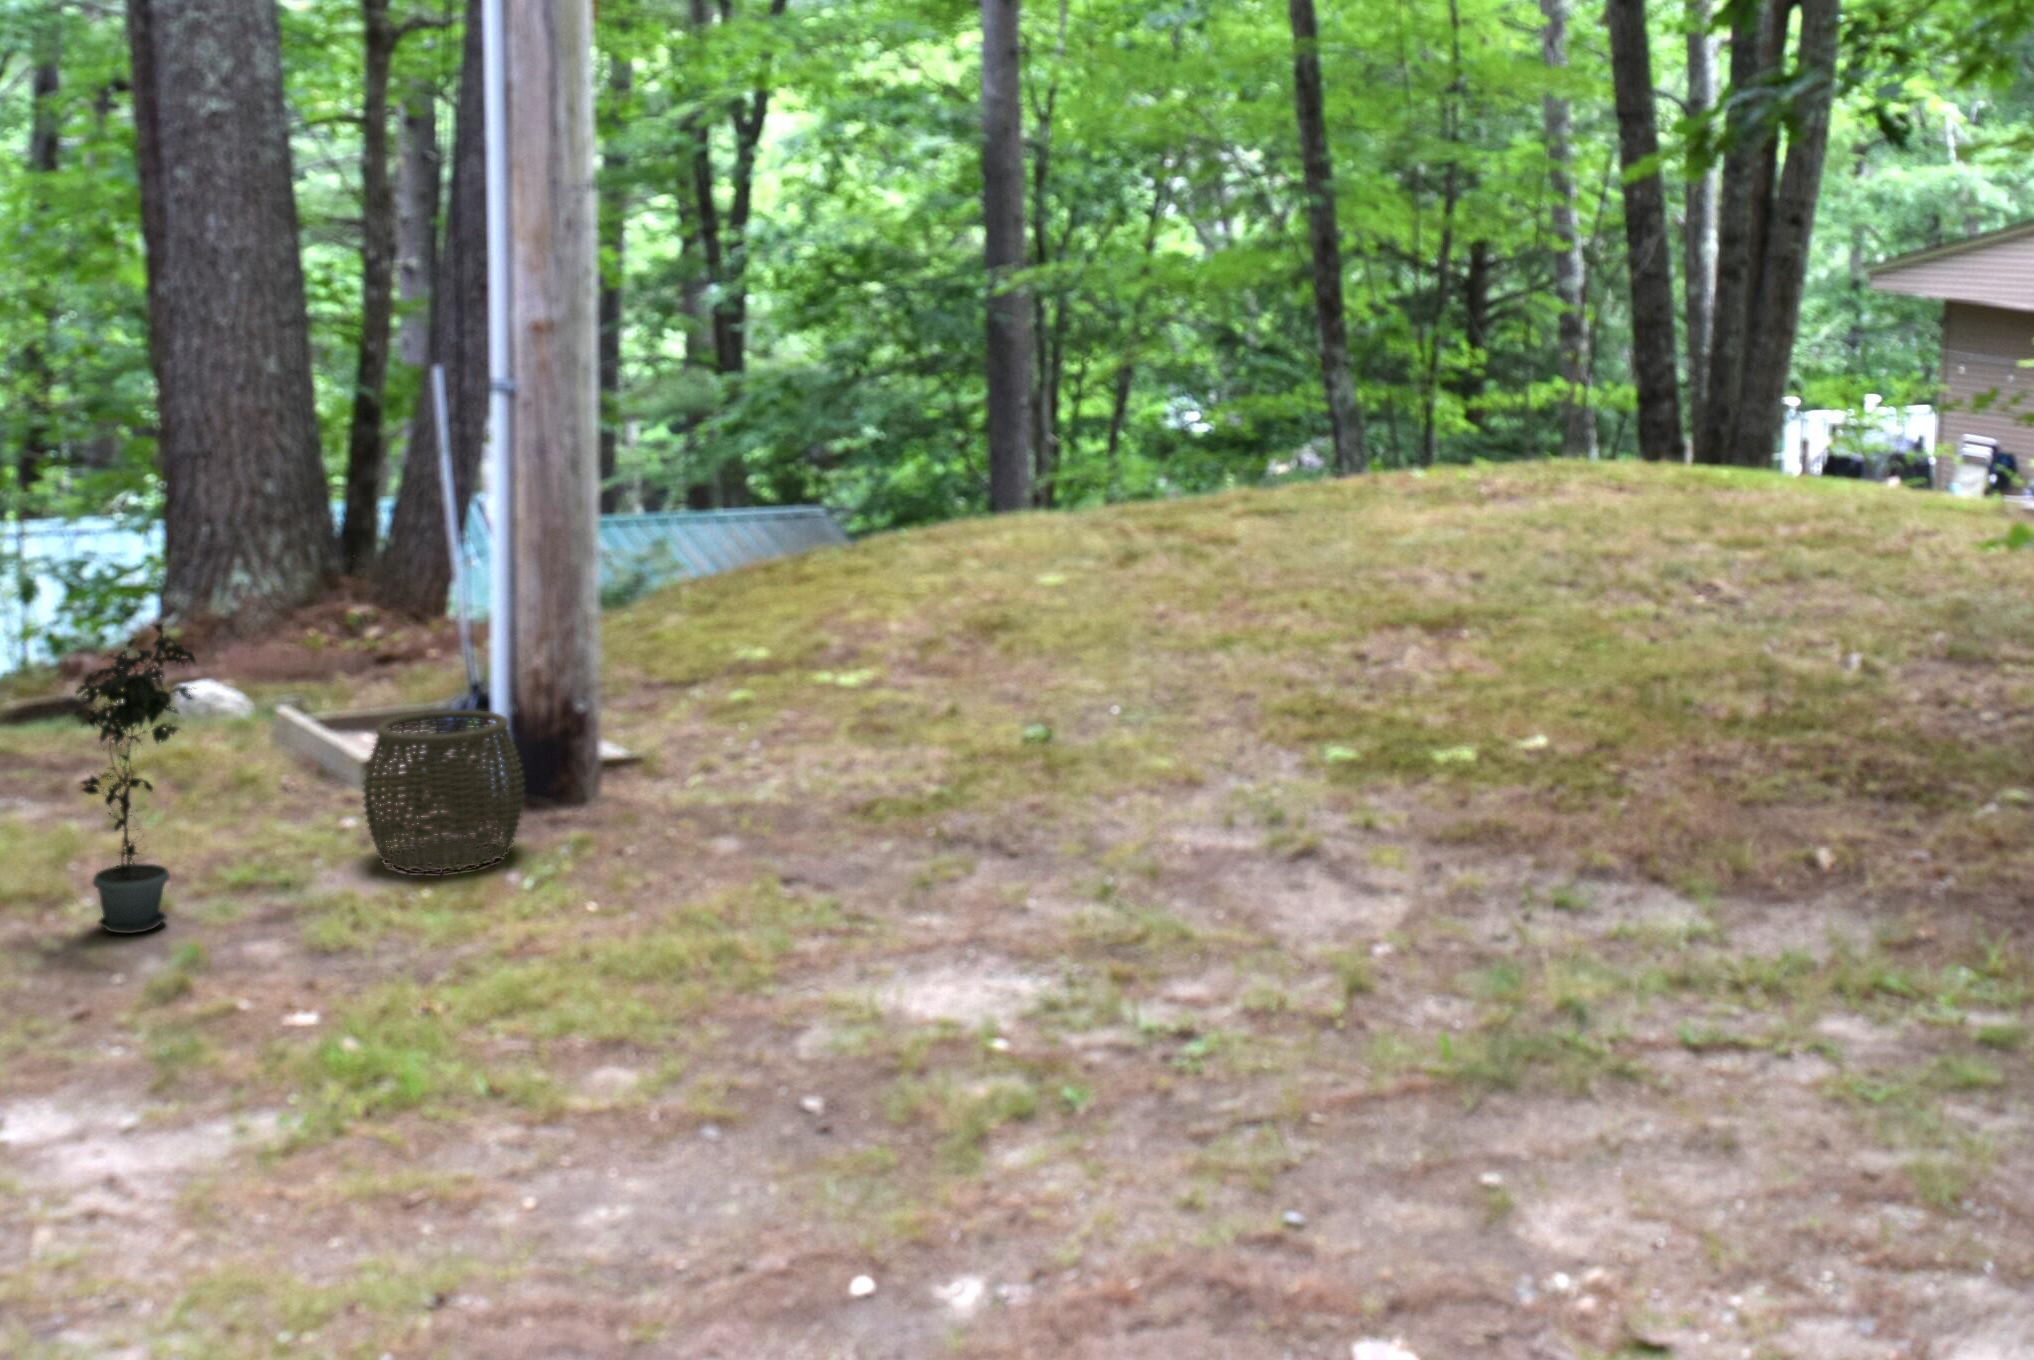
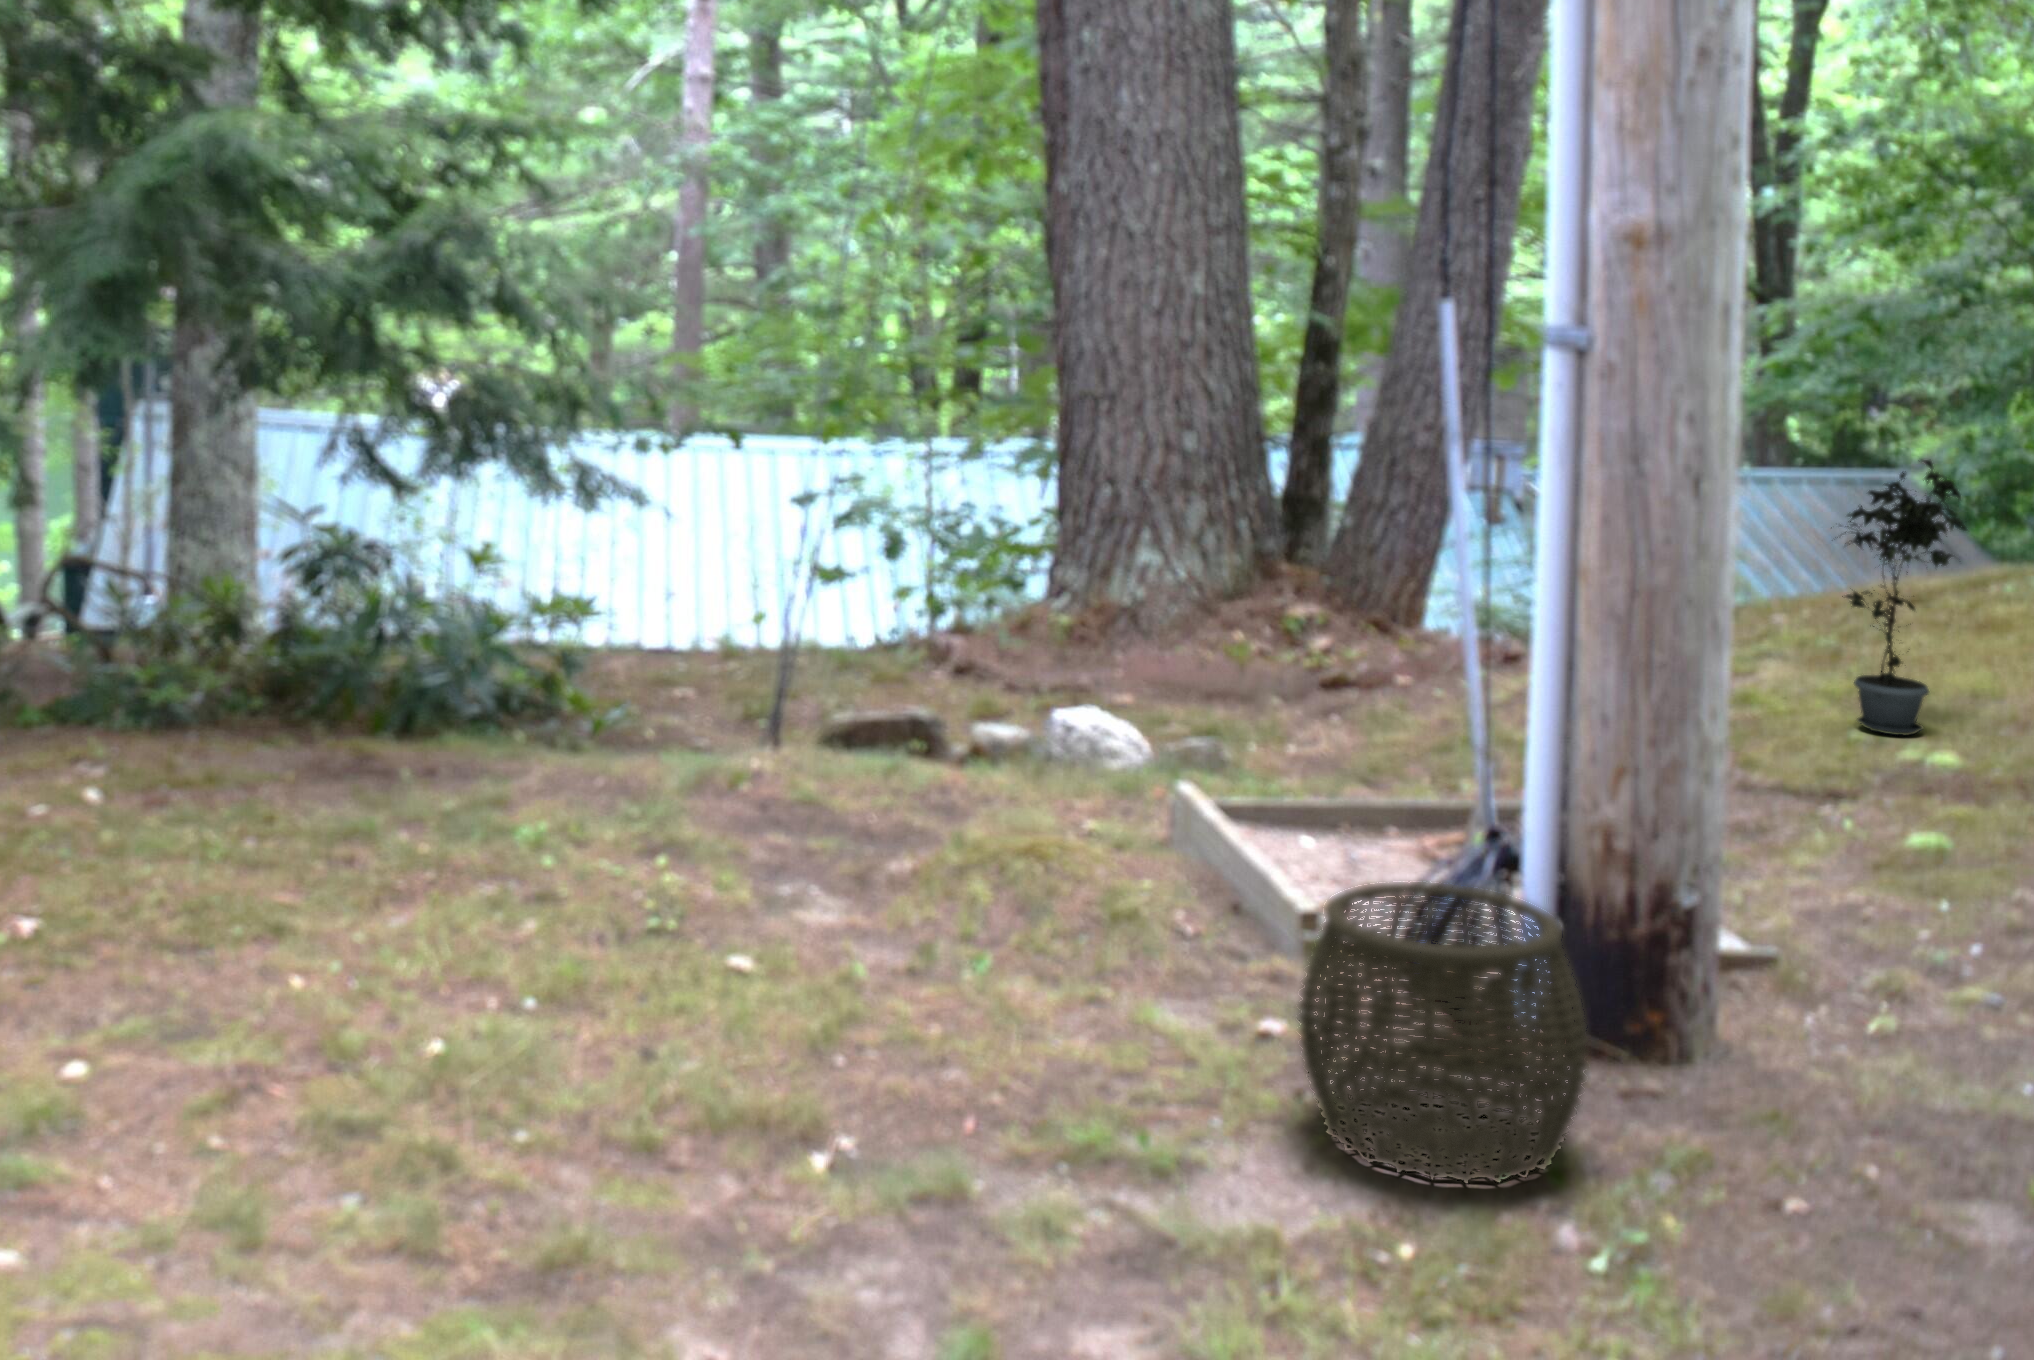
potted plant: present [66,623,196,933] -> present [1831,460,1967,735]

